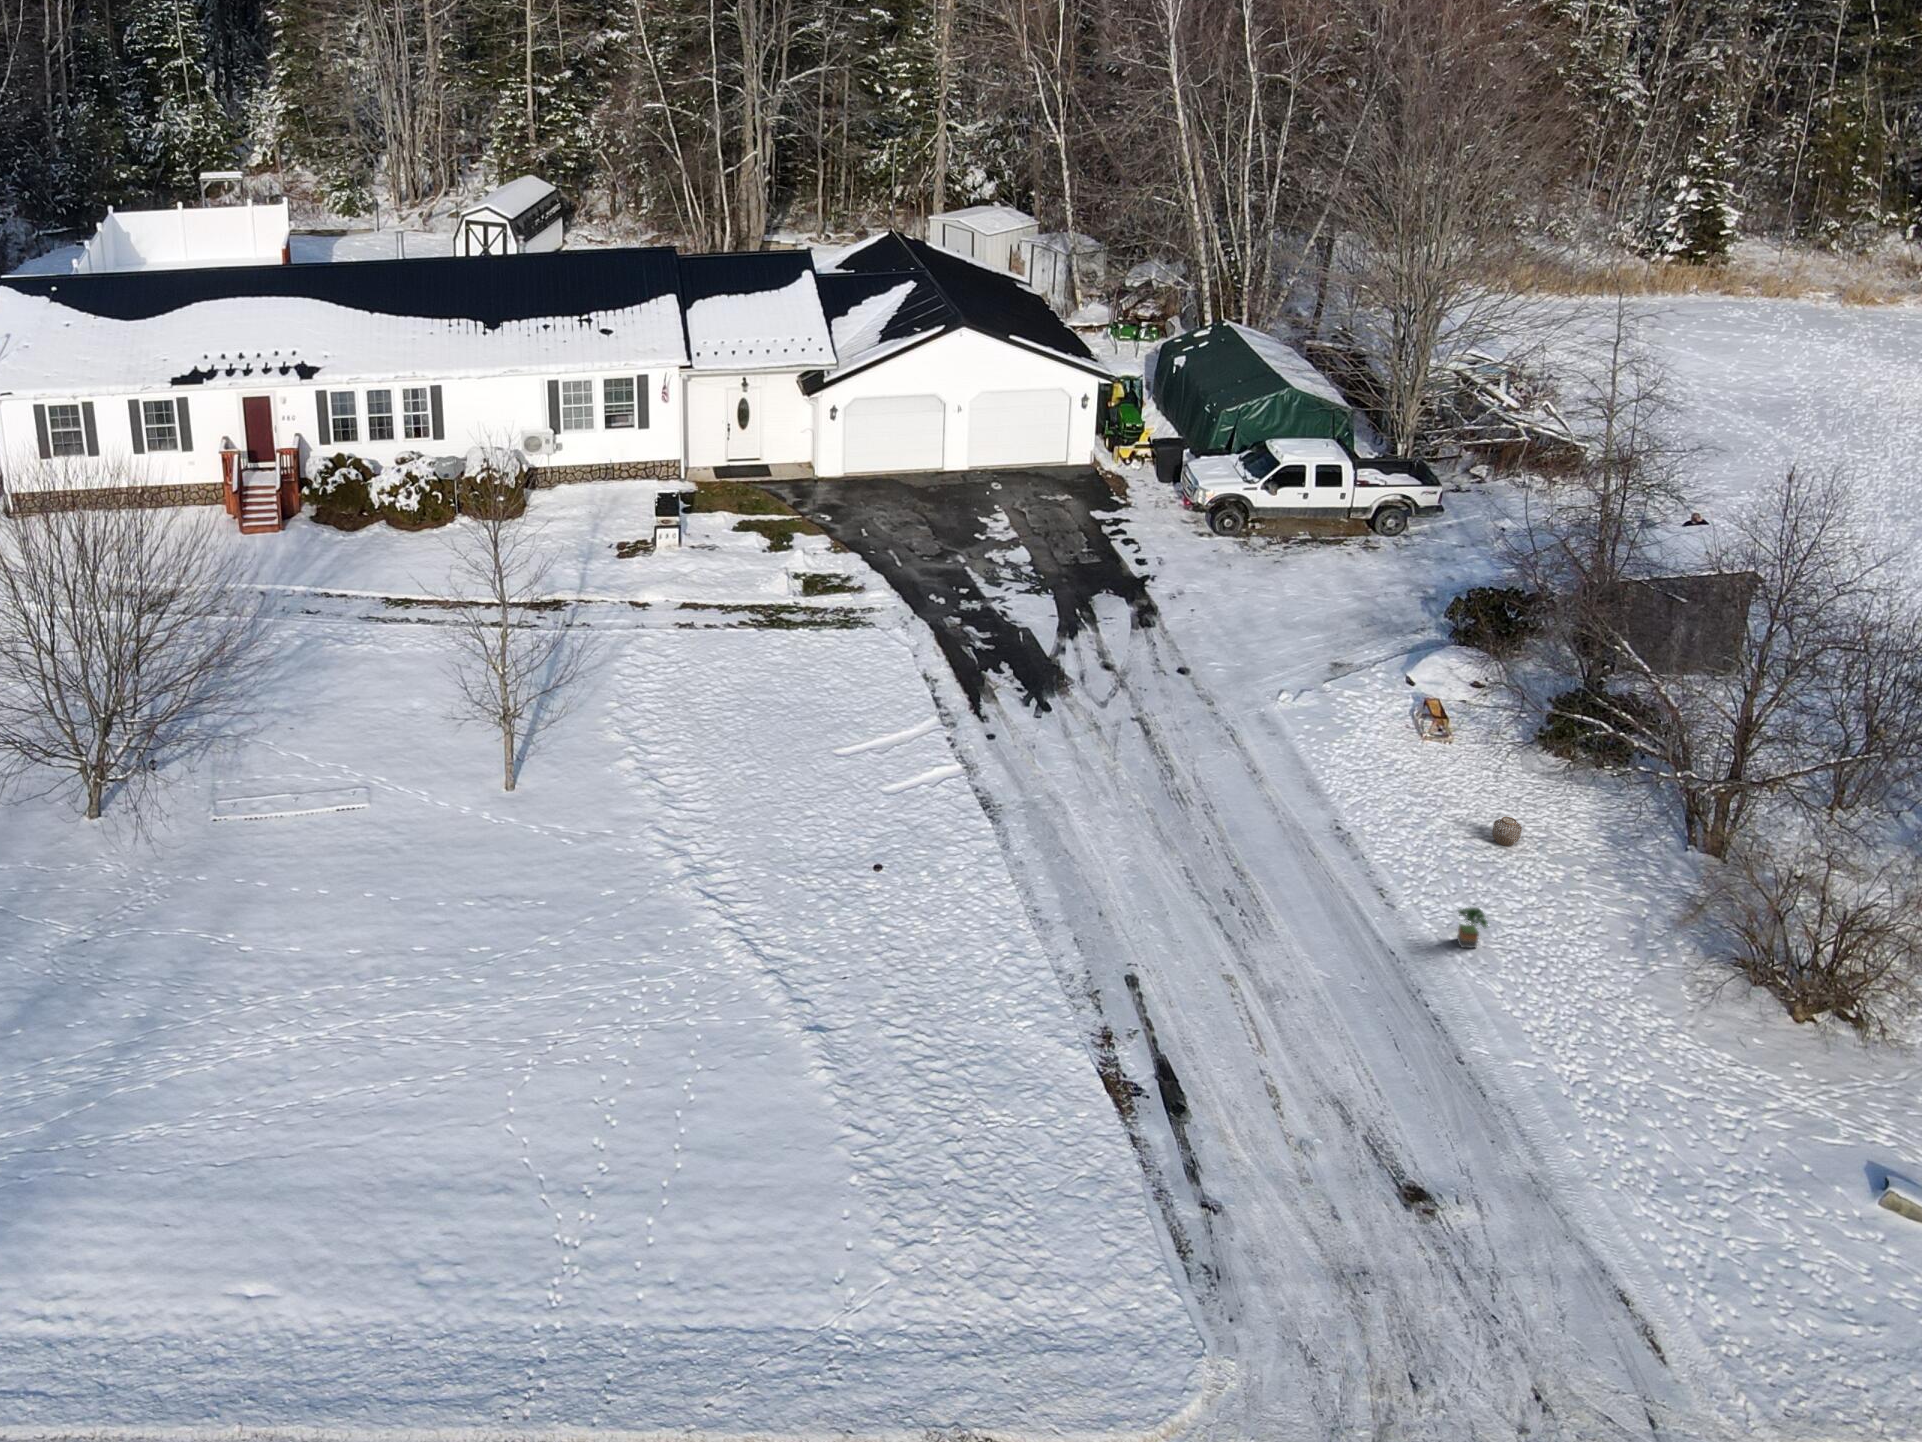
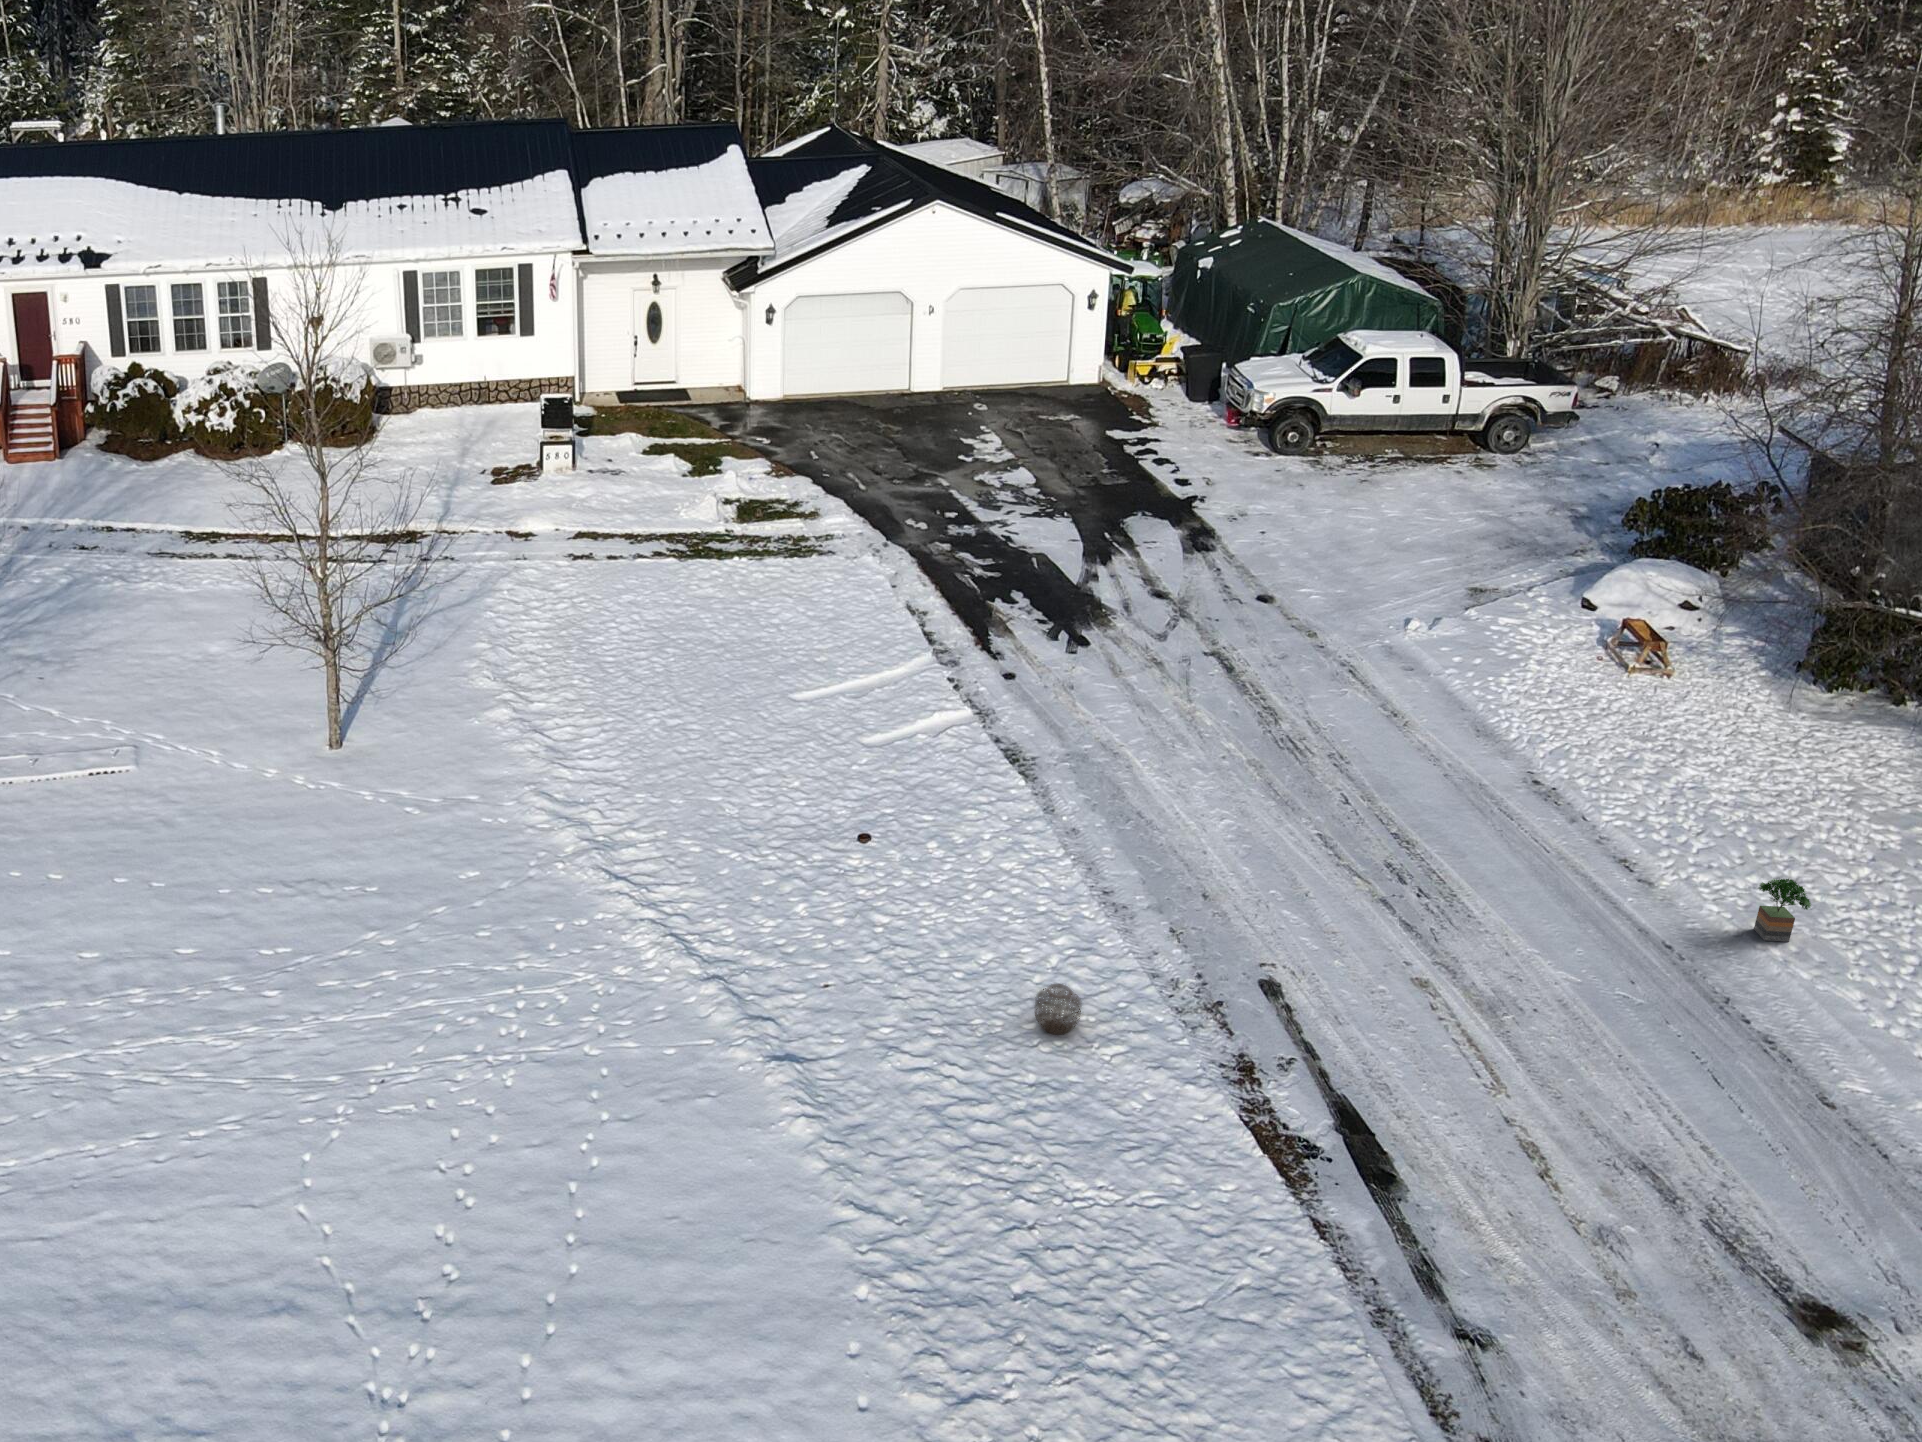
woven basket: present [1492,817,1522,846] -> present [1035,984,1081,1034]

